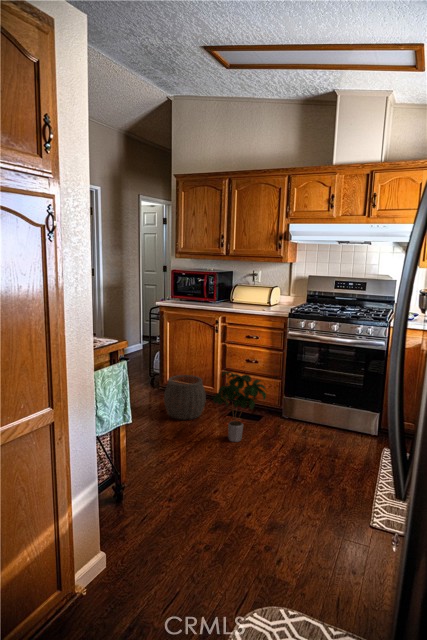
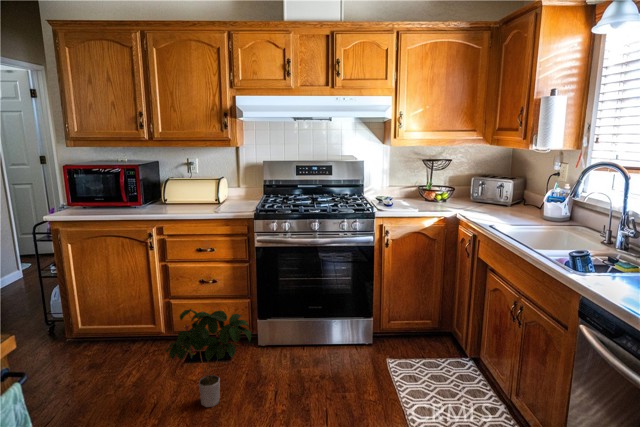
woven basket: present [164,375,206,419] -> none [83,319,151,392]

